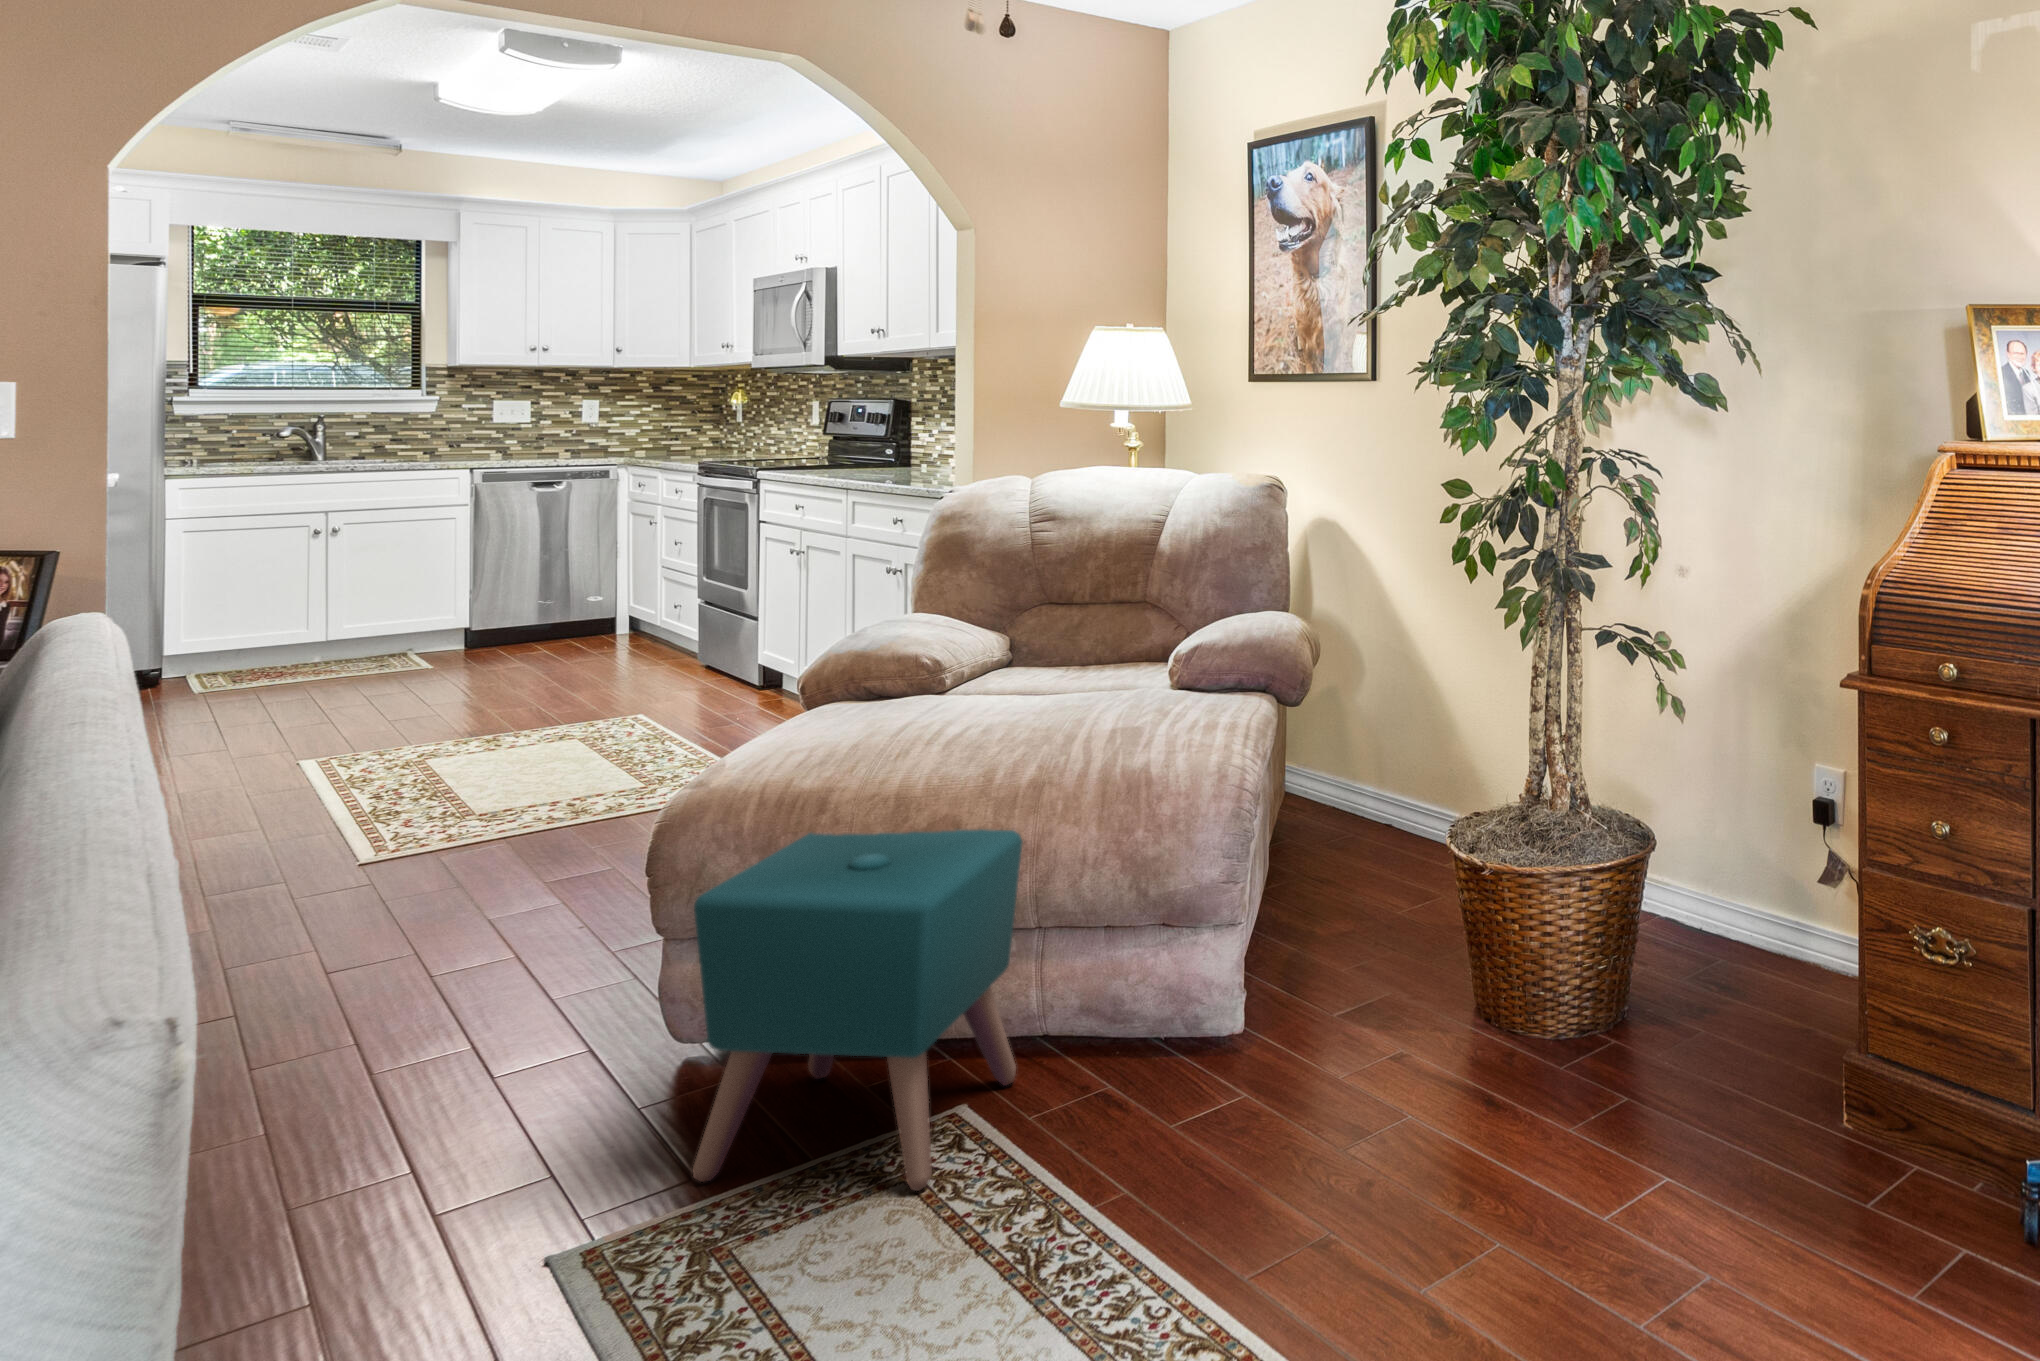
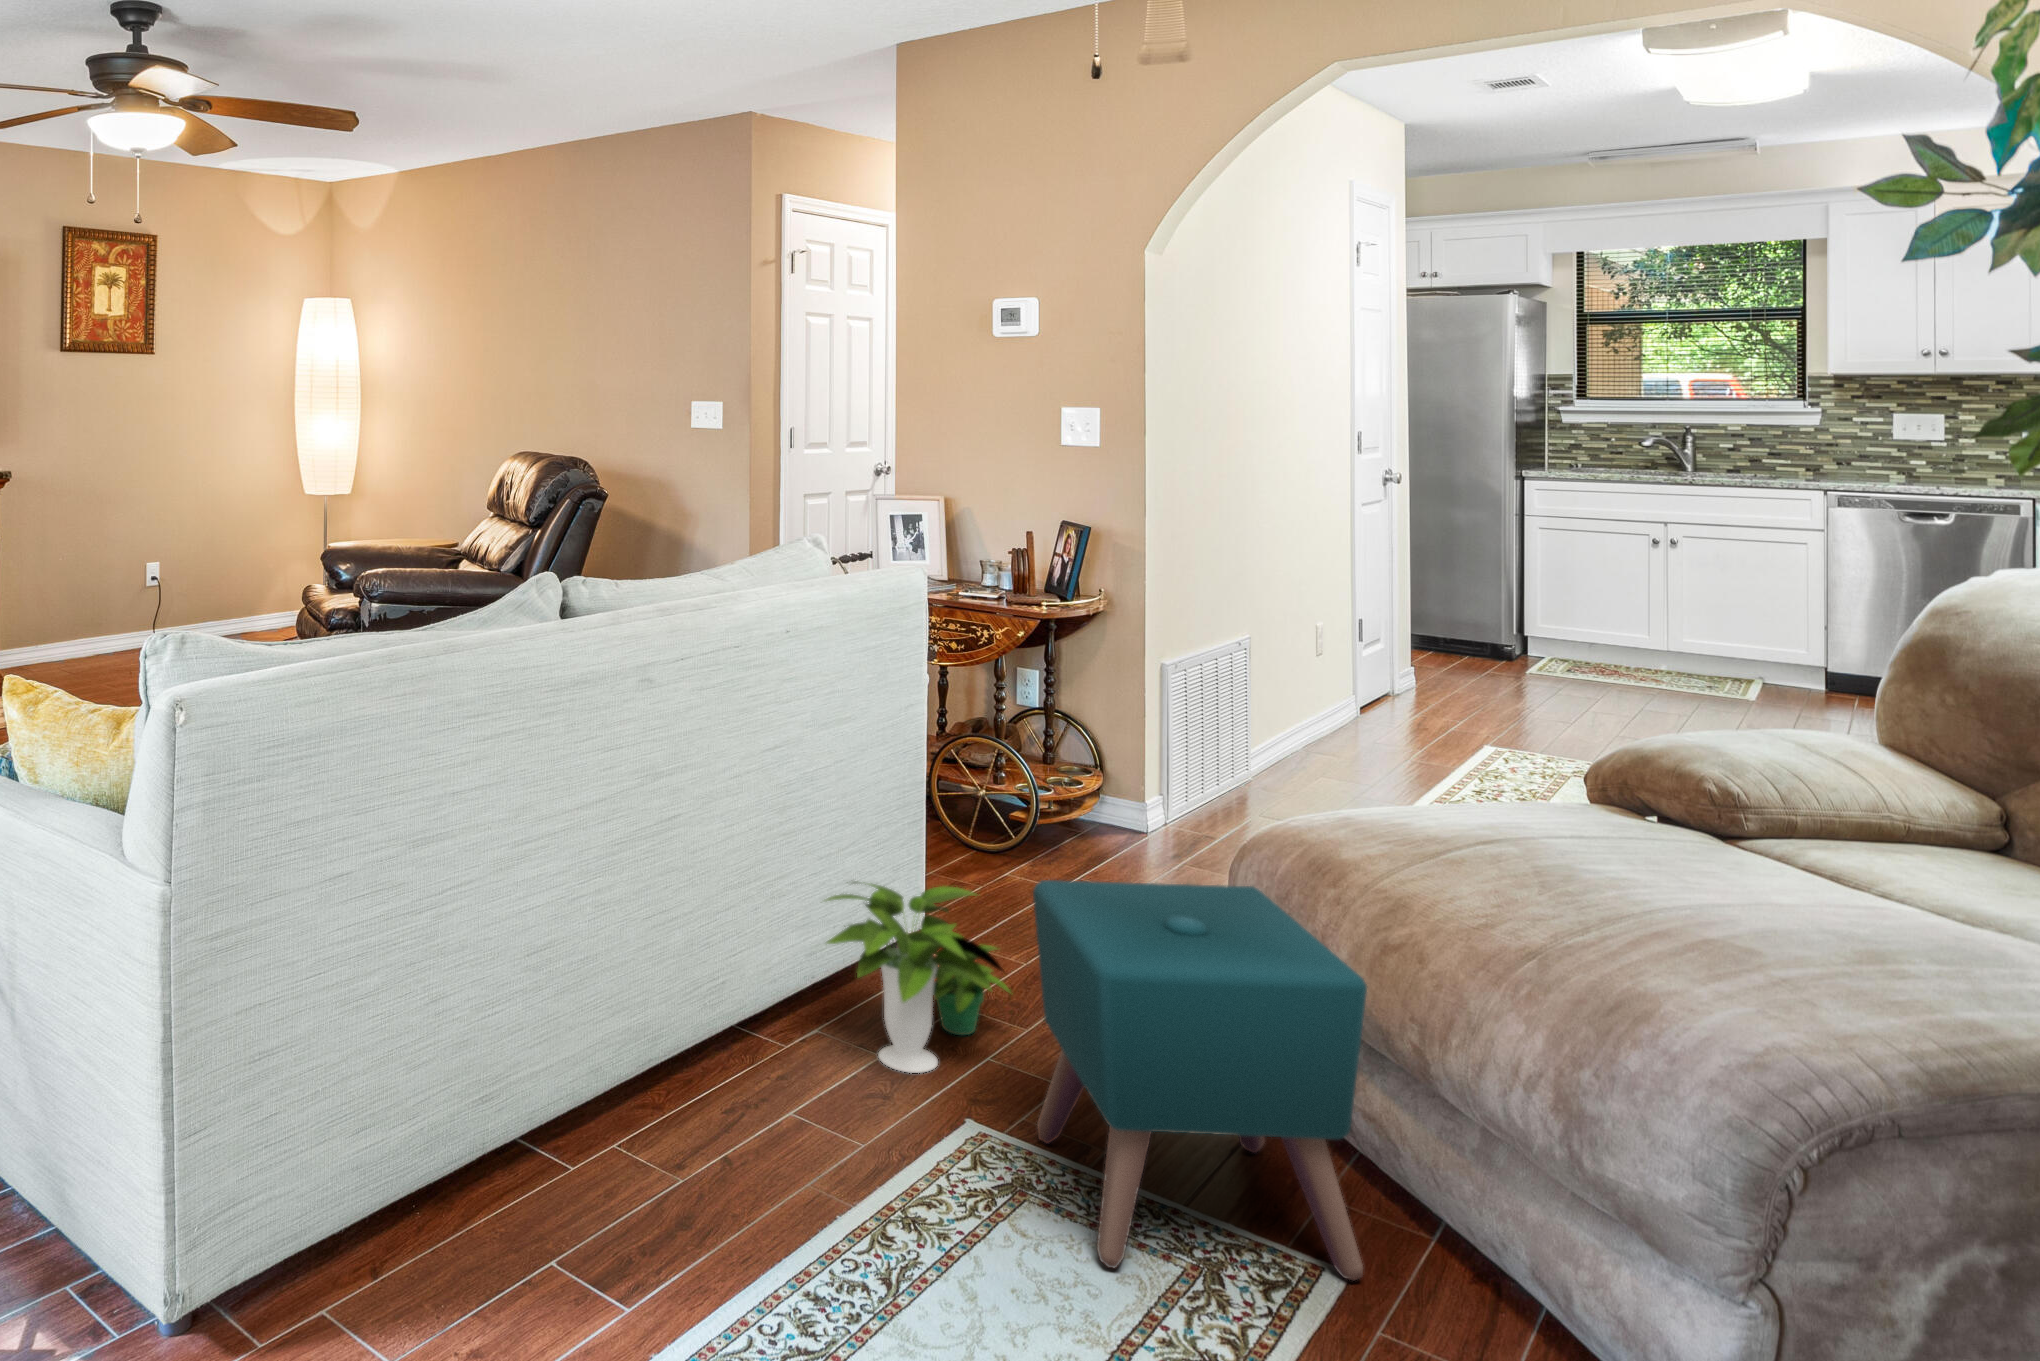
potted plant: none [287,993,582,1266] -> present [826,882,1010,1073]

